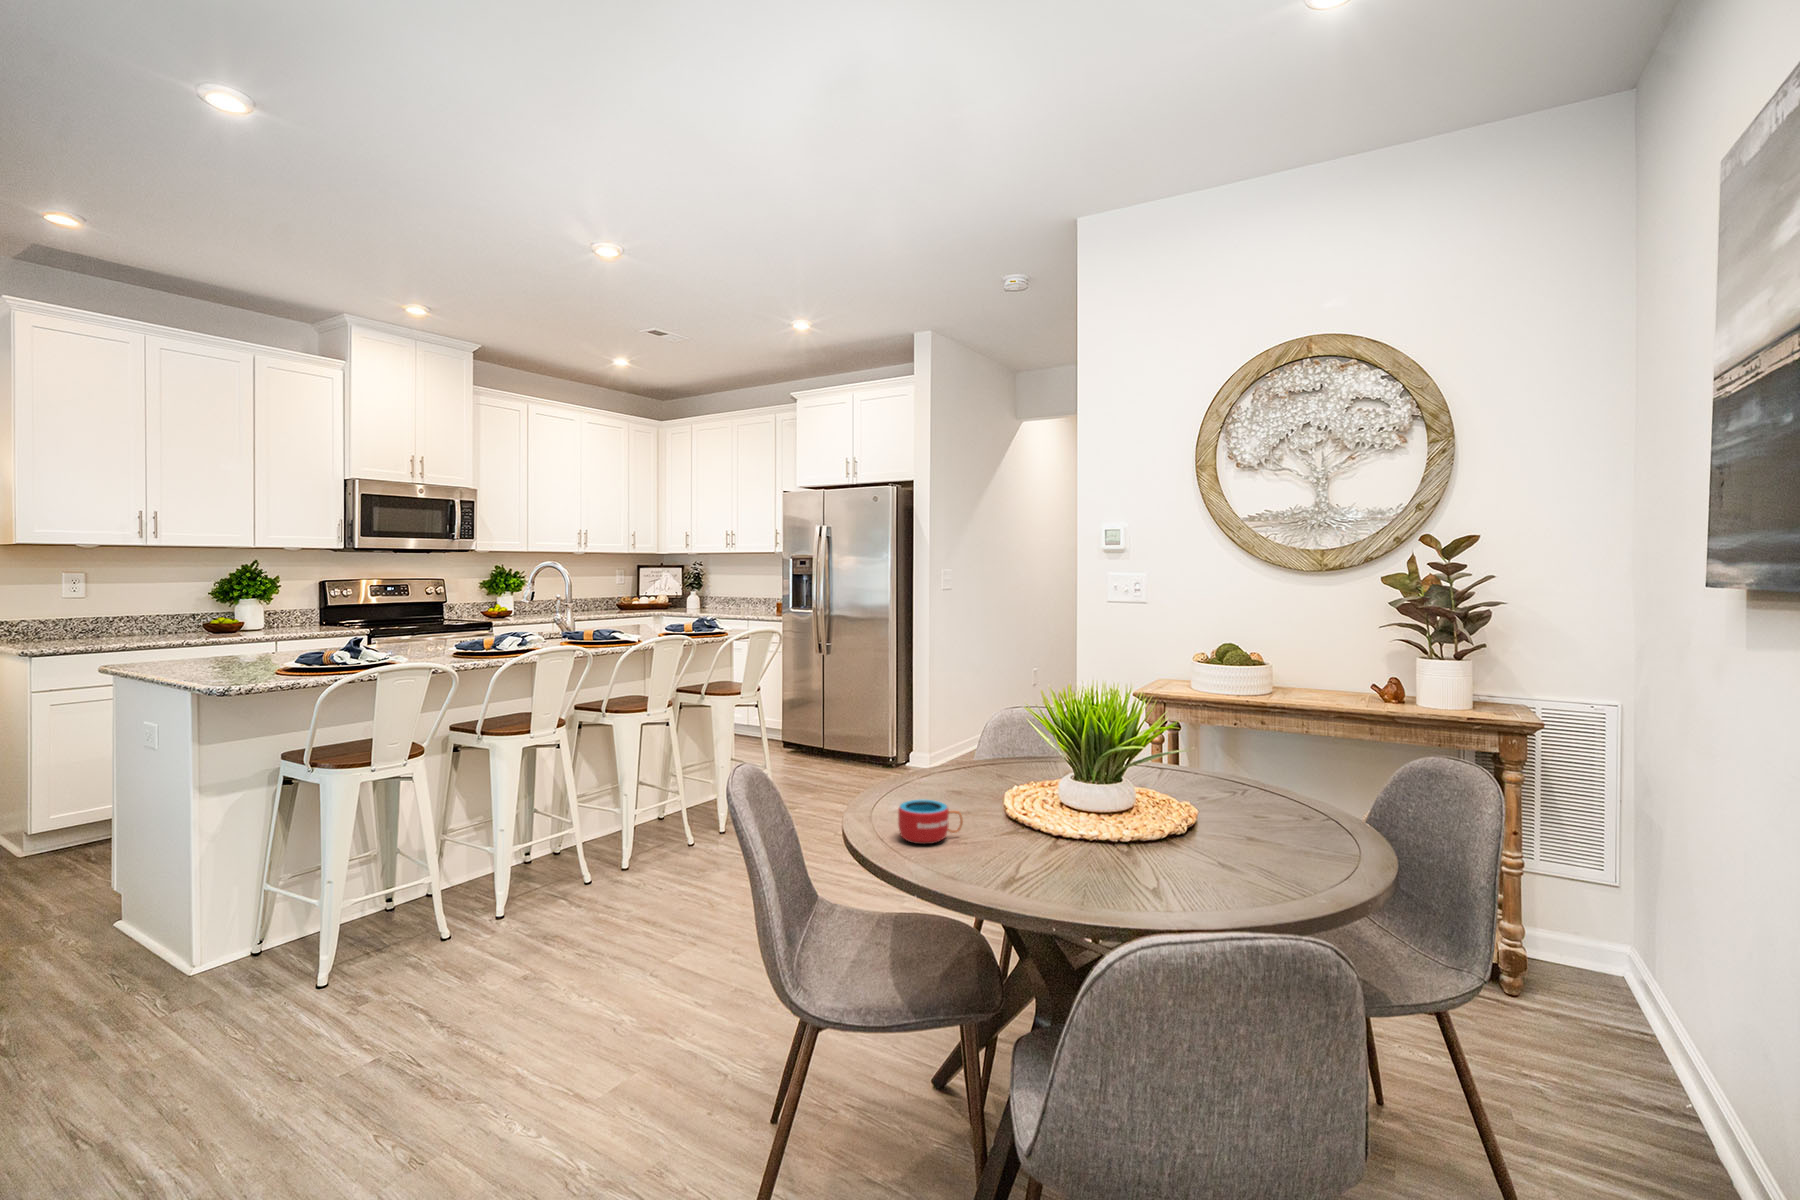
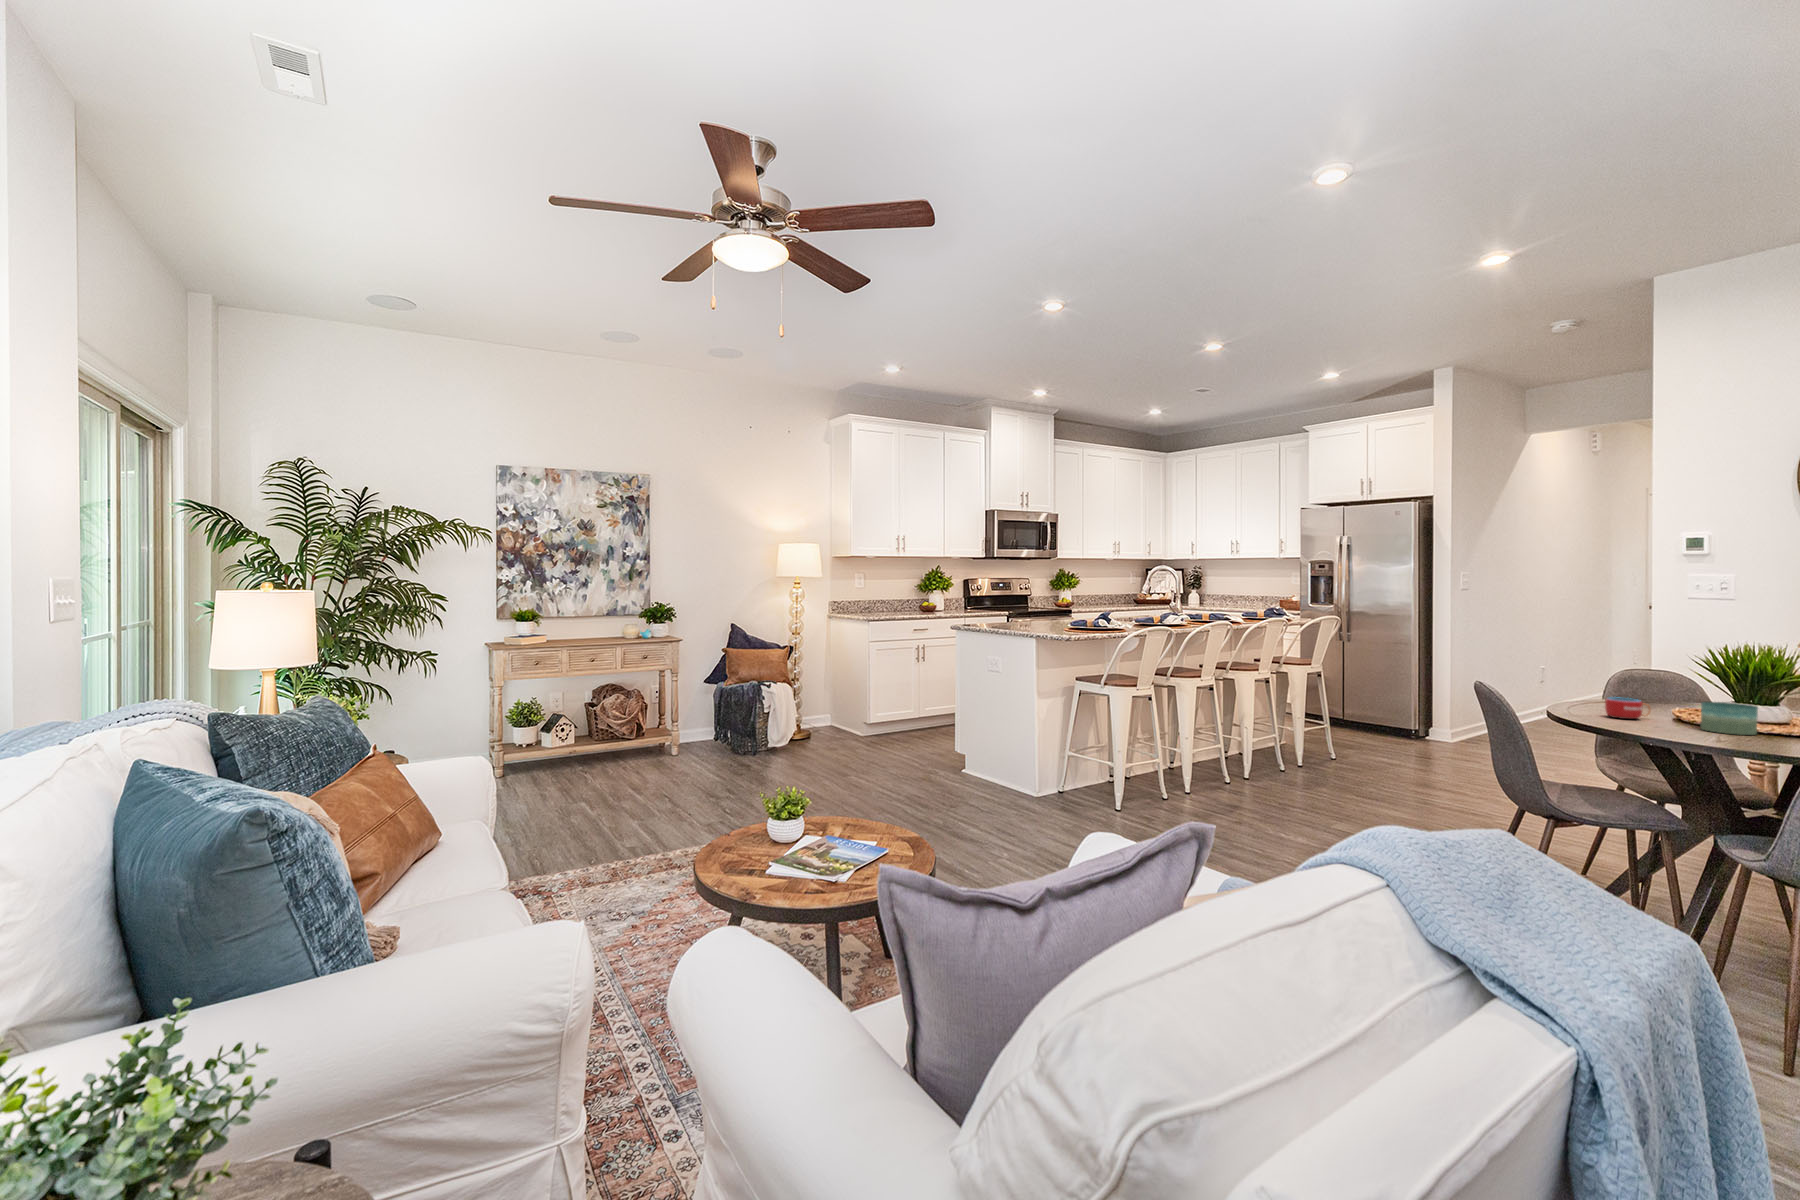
candle: none [1009,814,1085,887] -> present [1701,702,1758,735]

